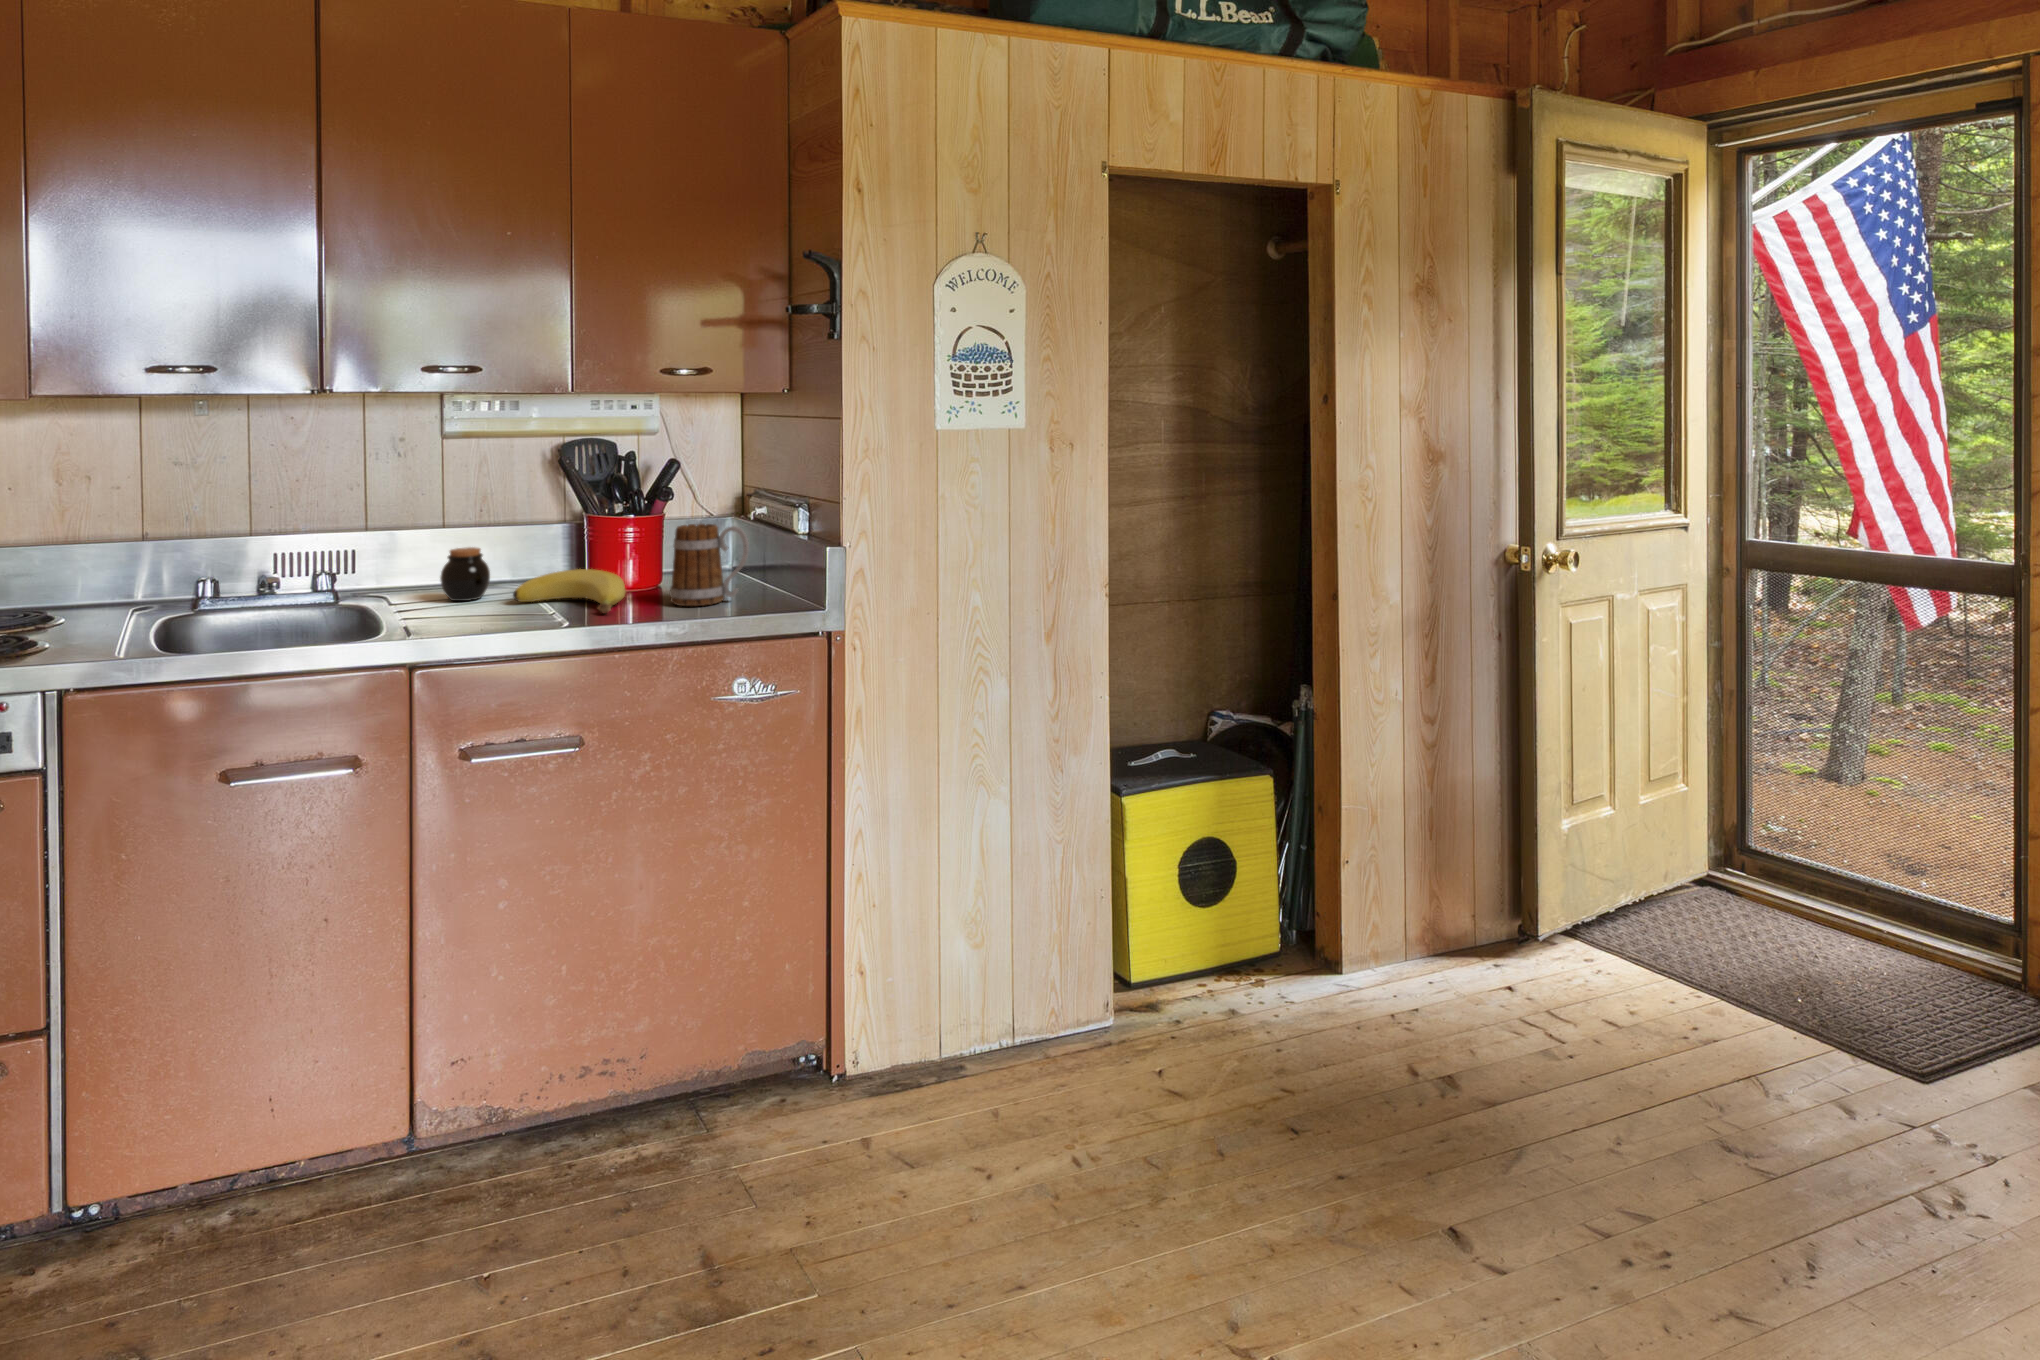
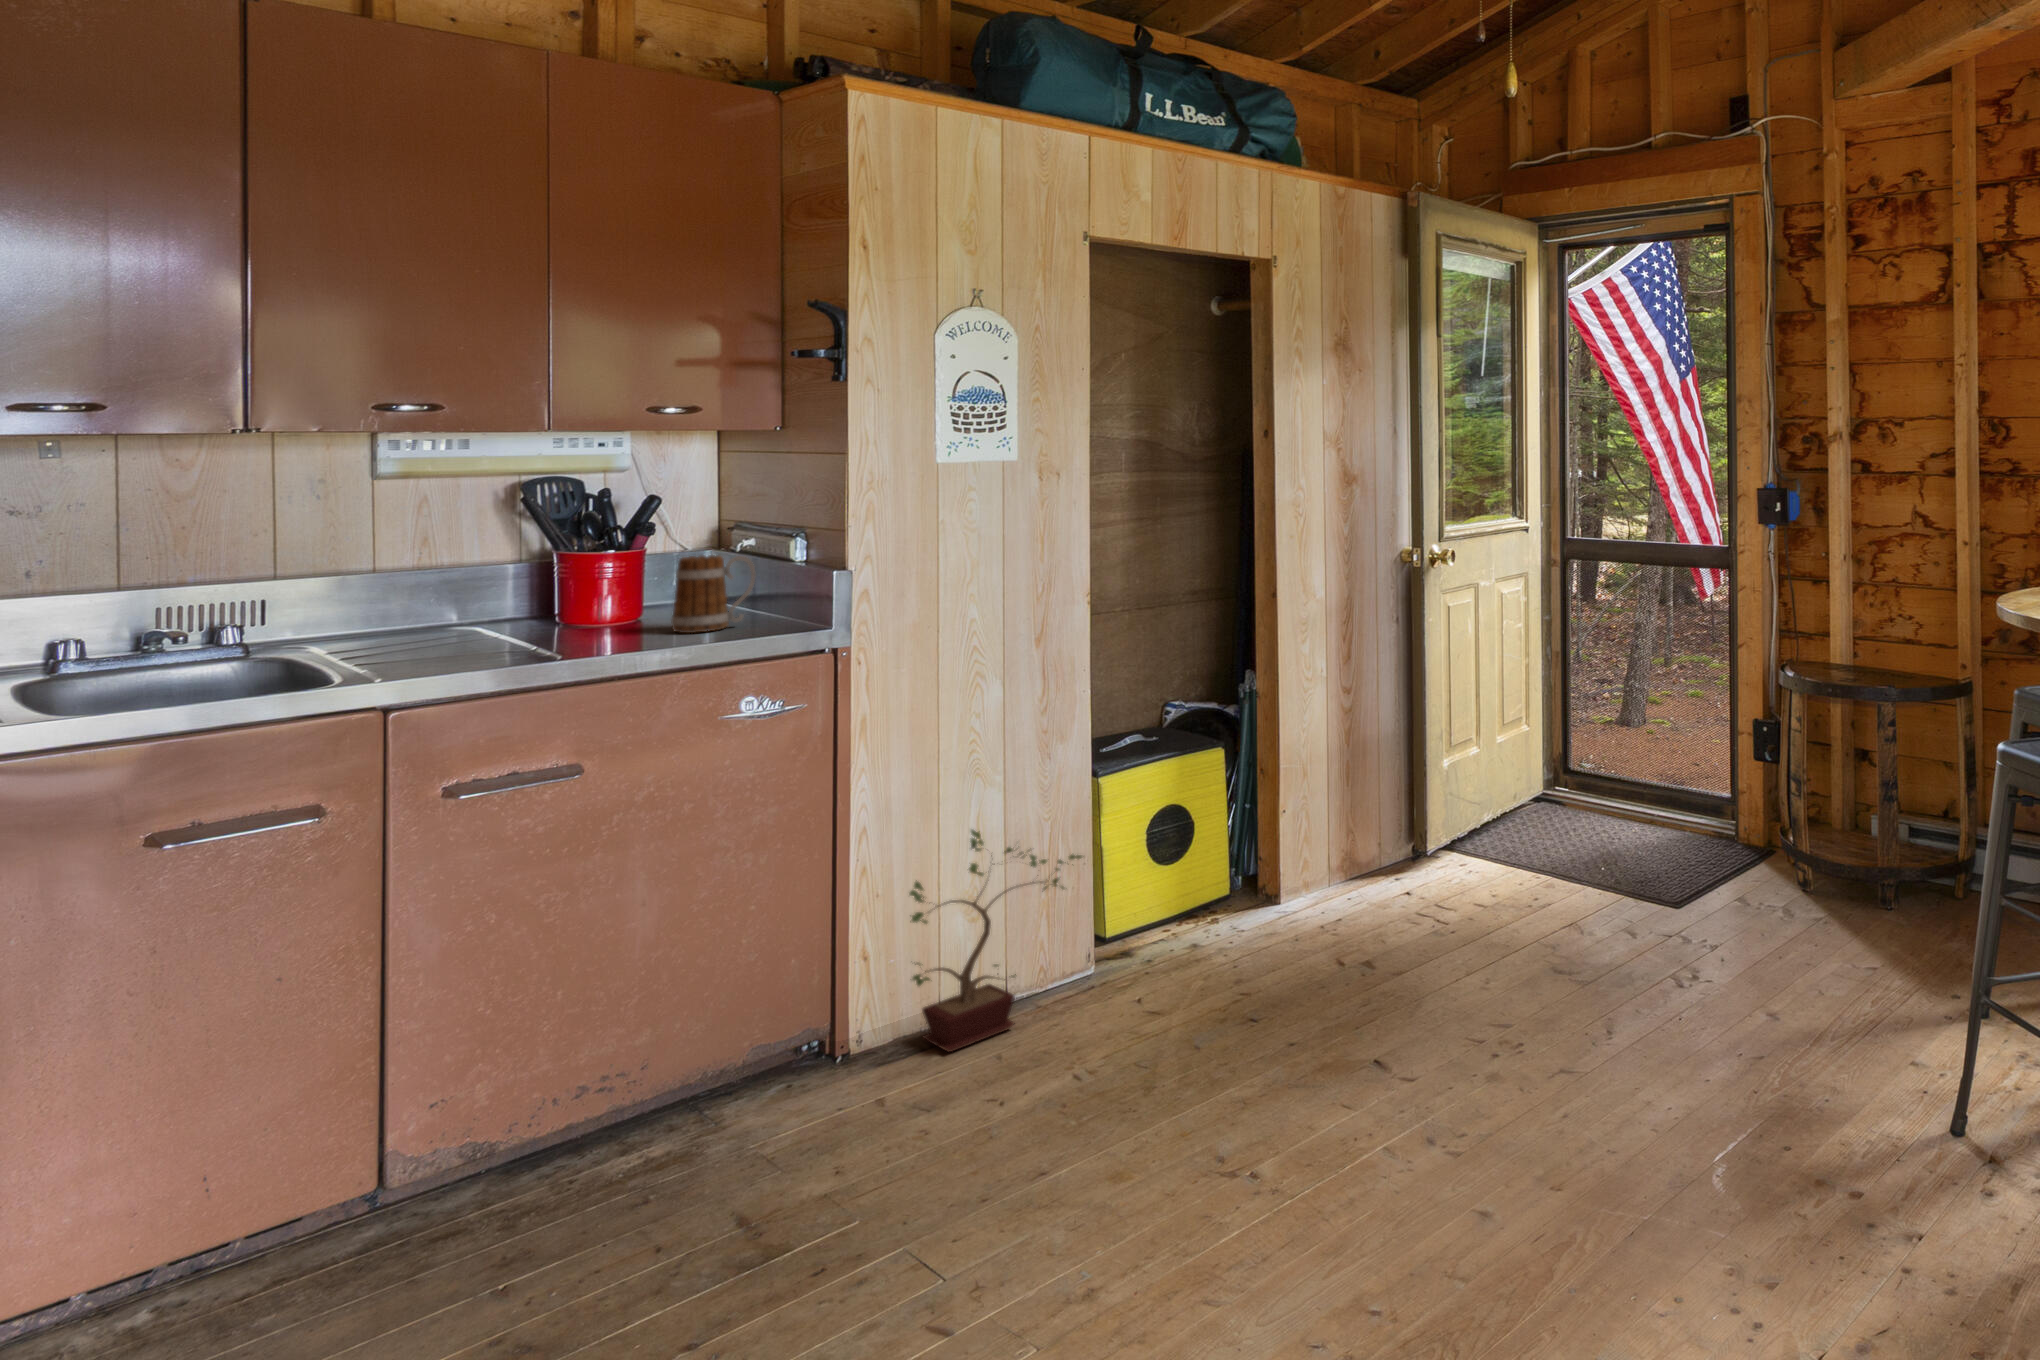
jar: present [440,547,490,601] -> none [391,591,450,646]
banana: present [513,569,625,613] -> none [487,606,622,643]
potted plant: none [897,842,1100,1098] -> present [910,830,1082,1052]

